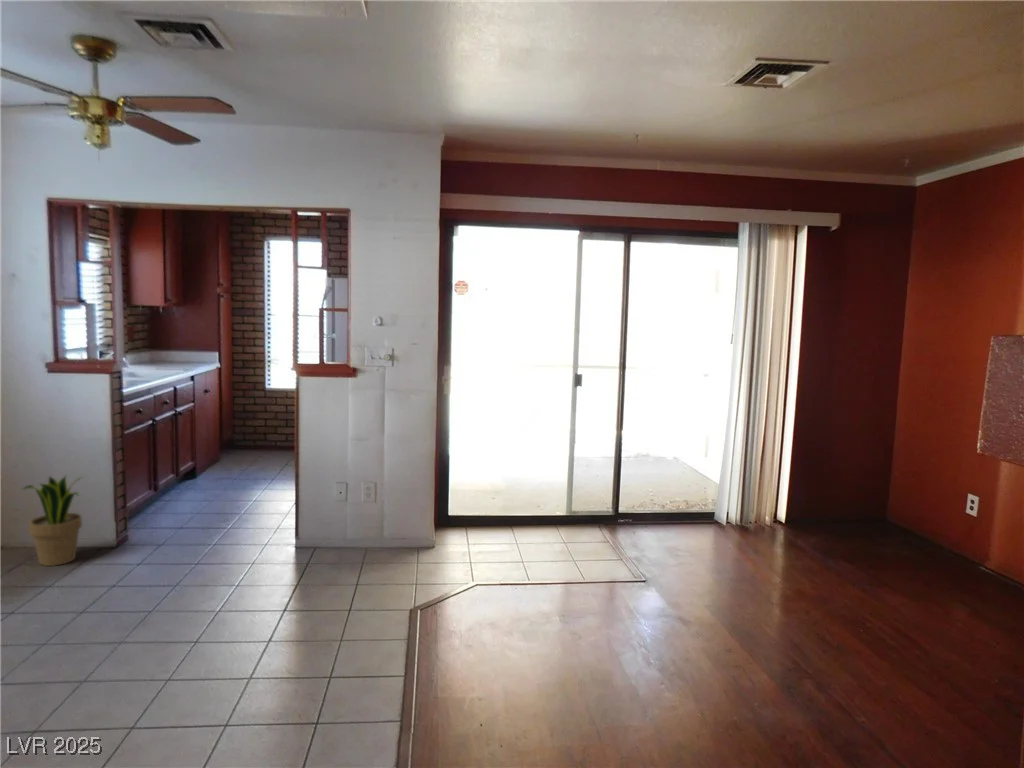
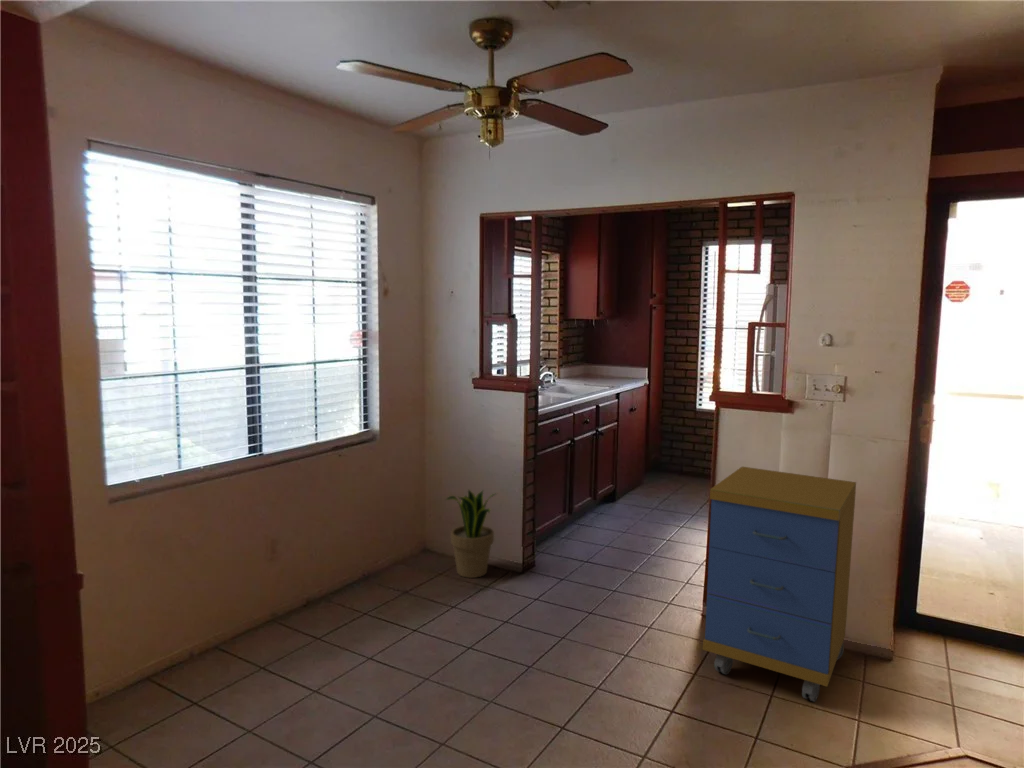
storage cabinet: none [302,422,404,580] -> present [703,467,856,702]

